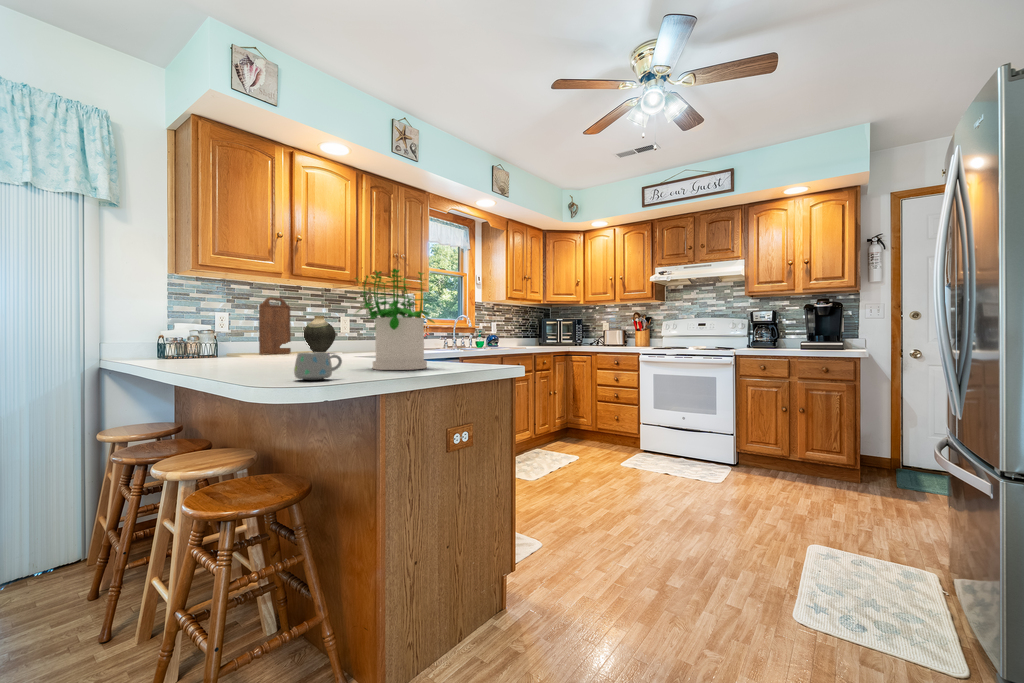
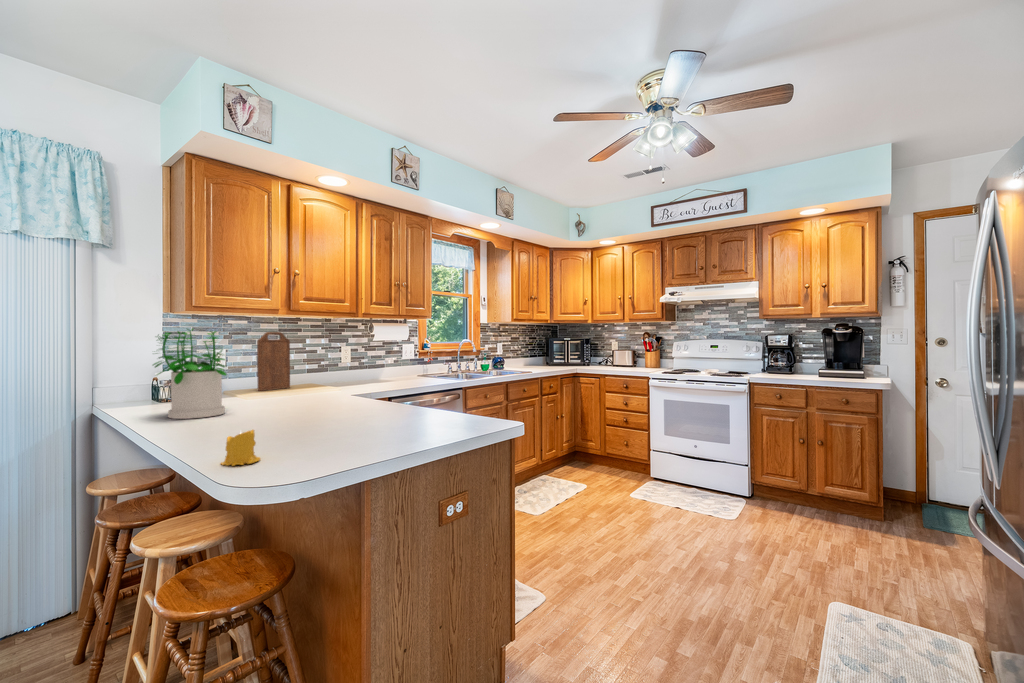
potted plant: present [354,269,434,370] -> present [153,329,226,419]
vase: present [304,316,336,352] -> none [303,348,337,385]
candle: none [250,346,286,378] -> present [221,430,260,466]
mug: present [294,352,342,380] -> none [265,438,318,473]

